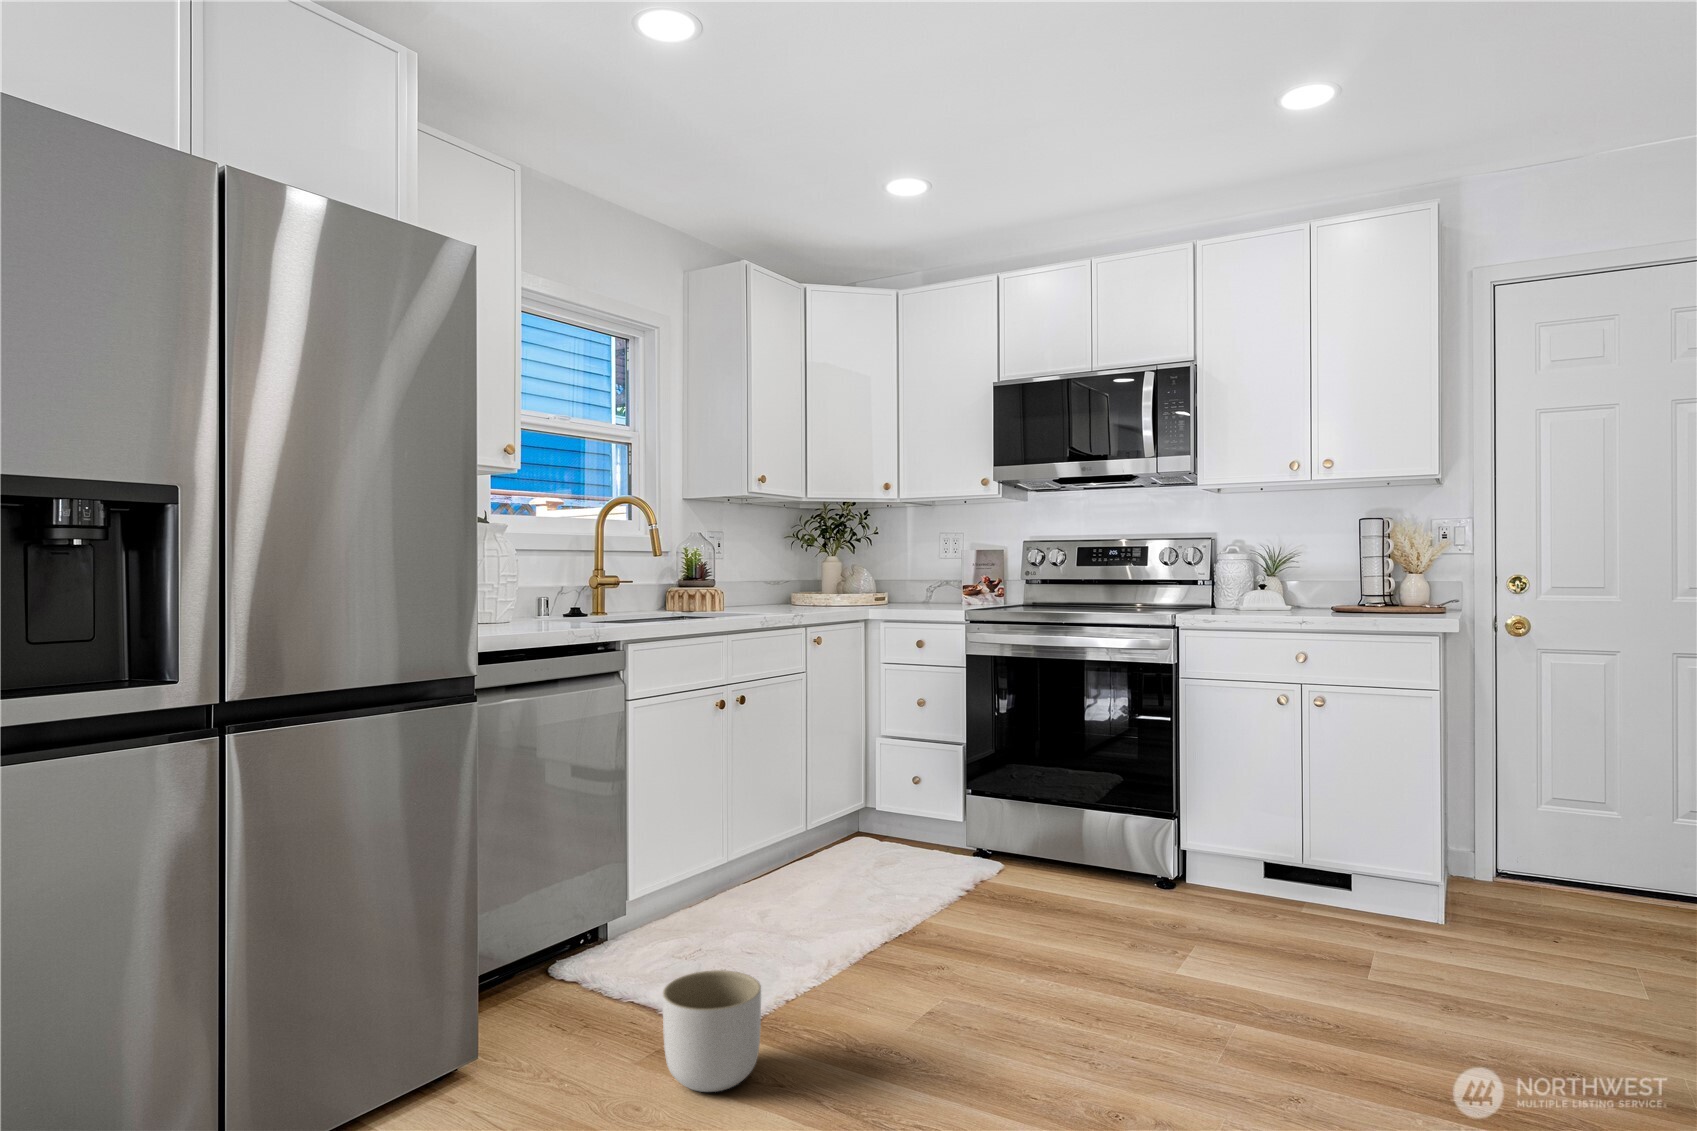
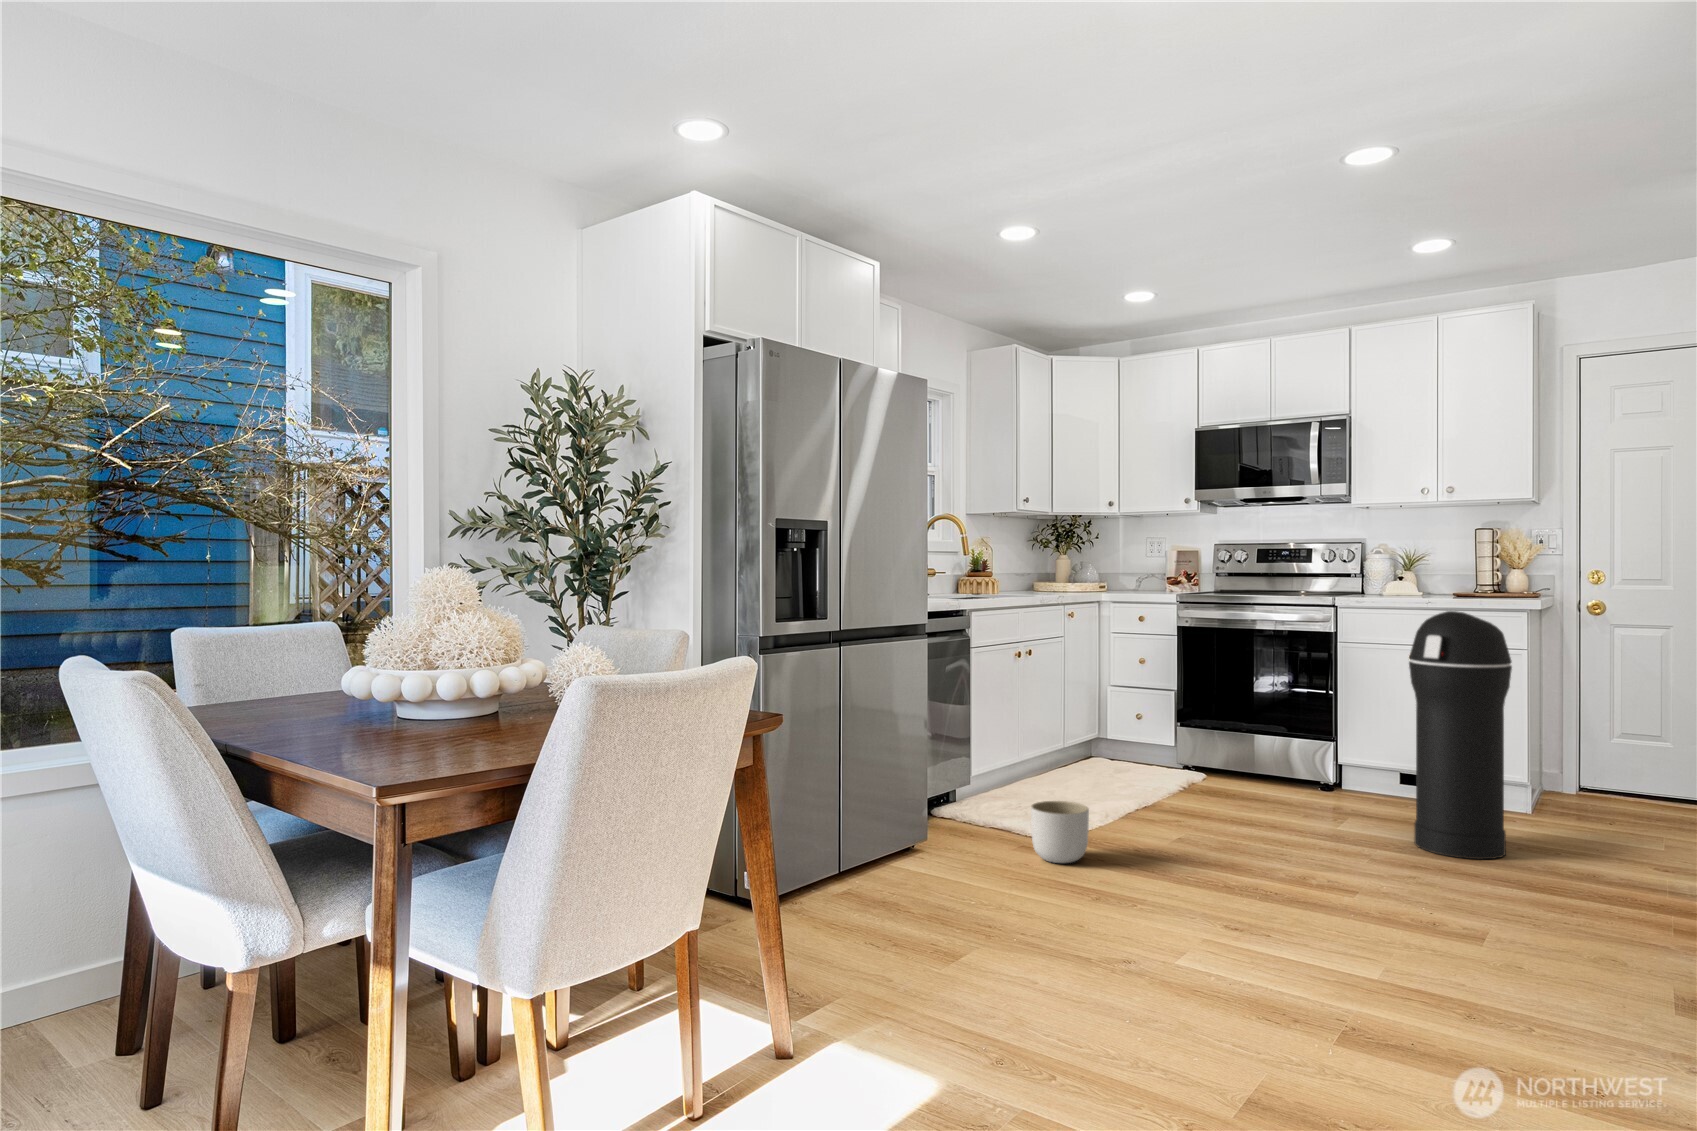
trash can: none [1278,642,1433,1039] -> present [1409,611,1512,859]

